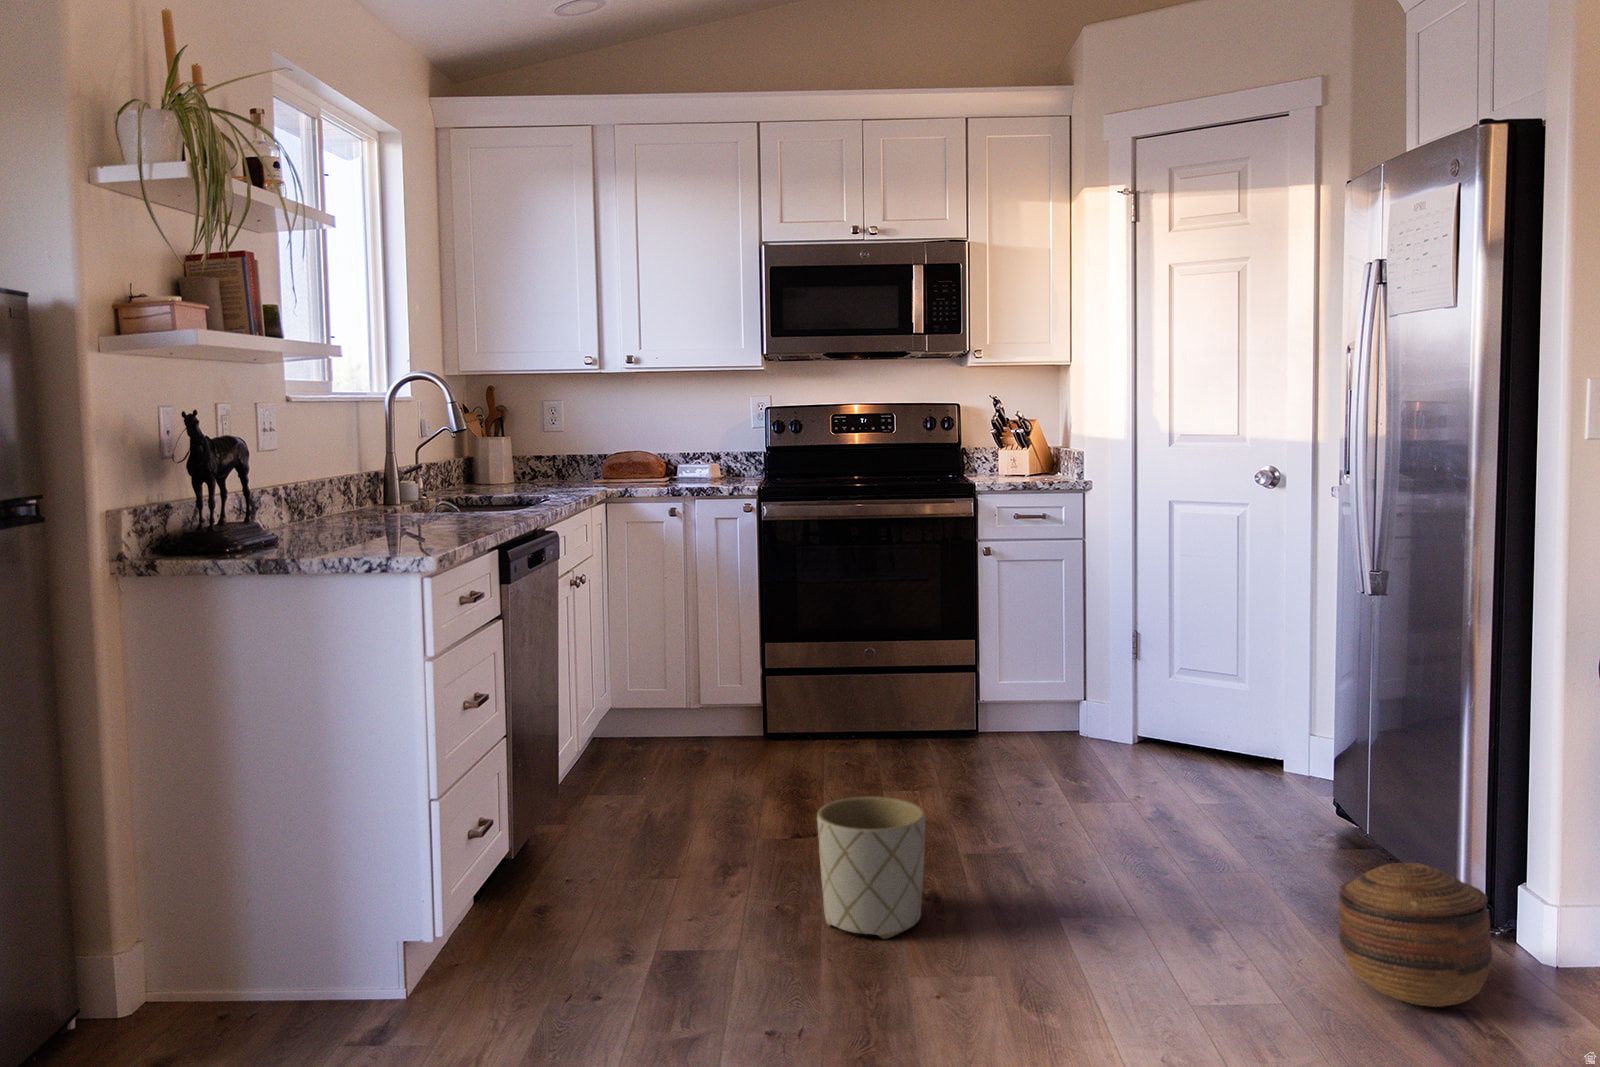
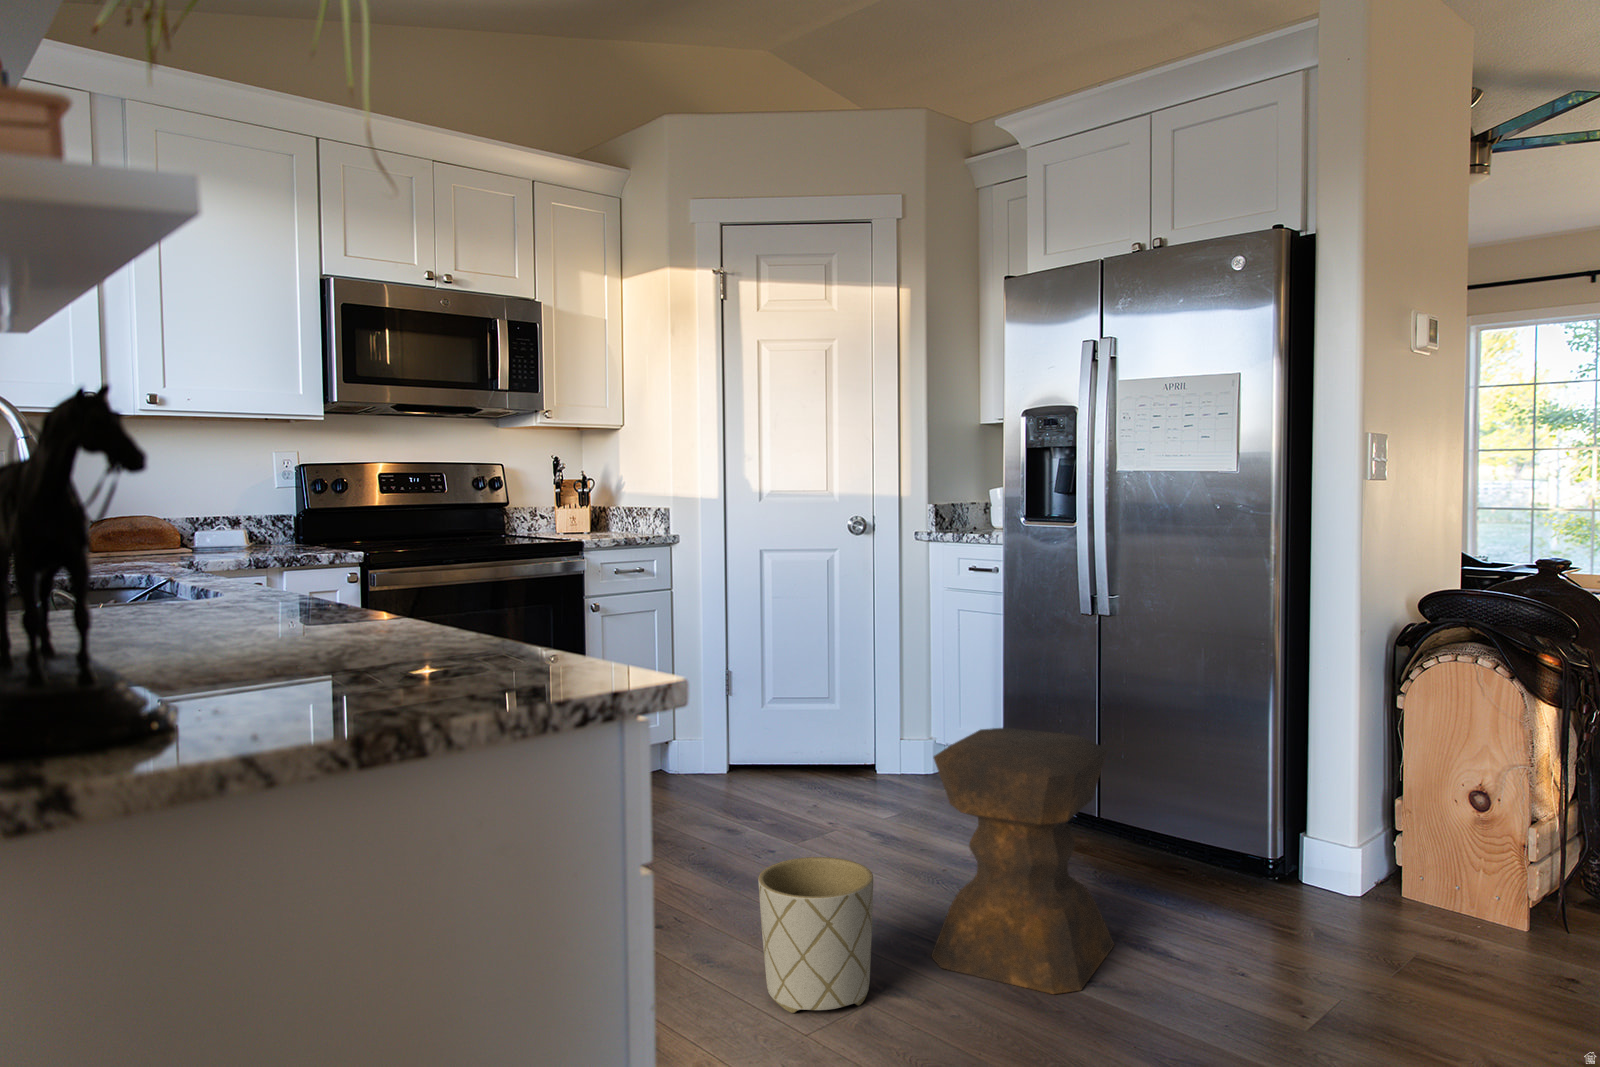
stool: none [999,711,1208,997] -> present [931,728,1114,994]
basket: present [1338,863,1492,1007] -> none [1165,806,1280,915]

